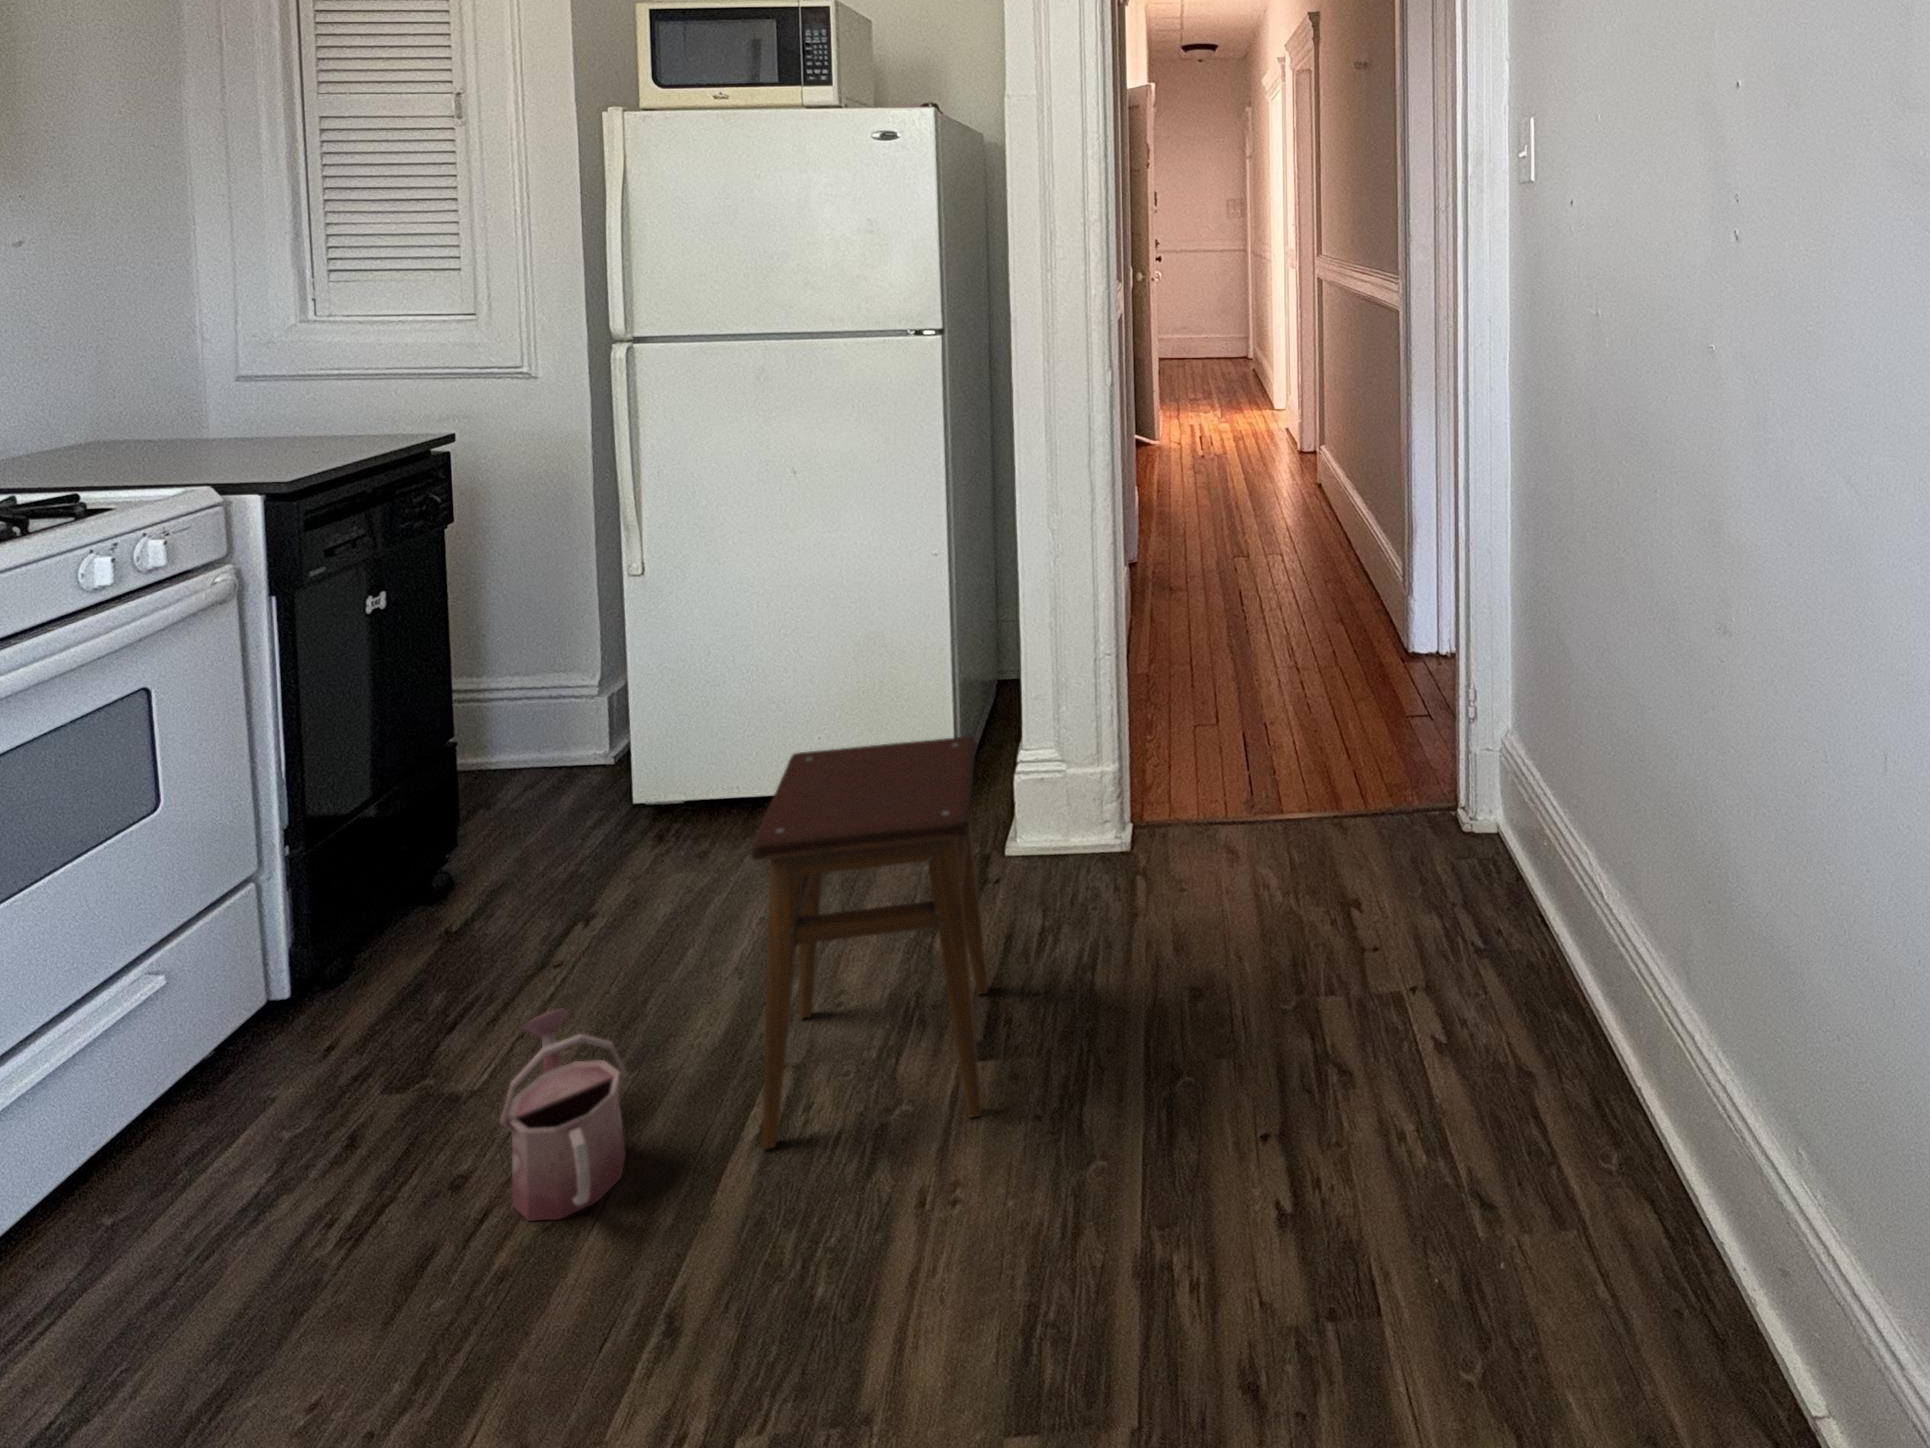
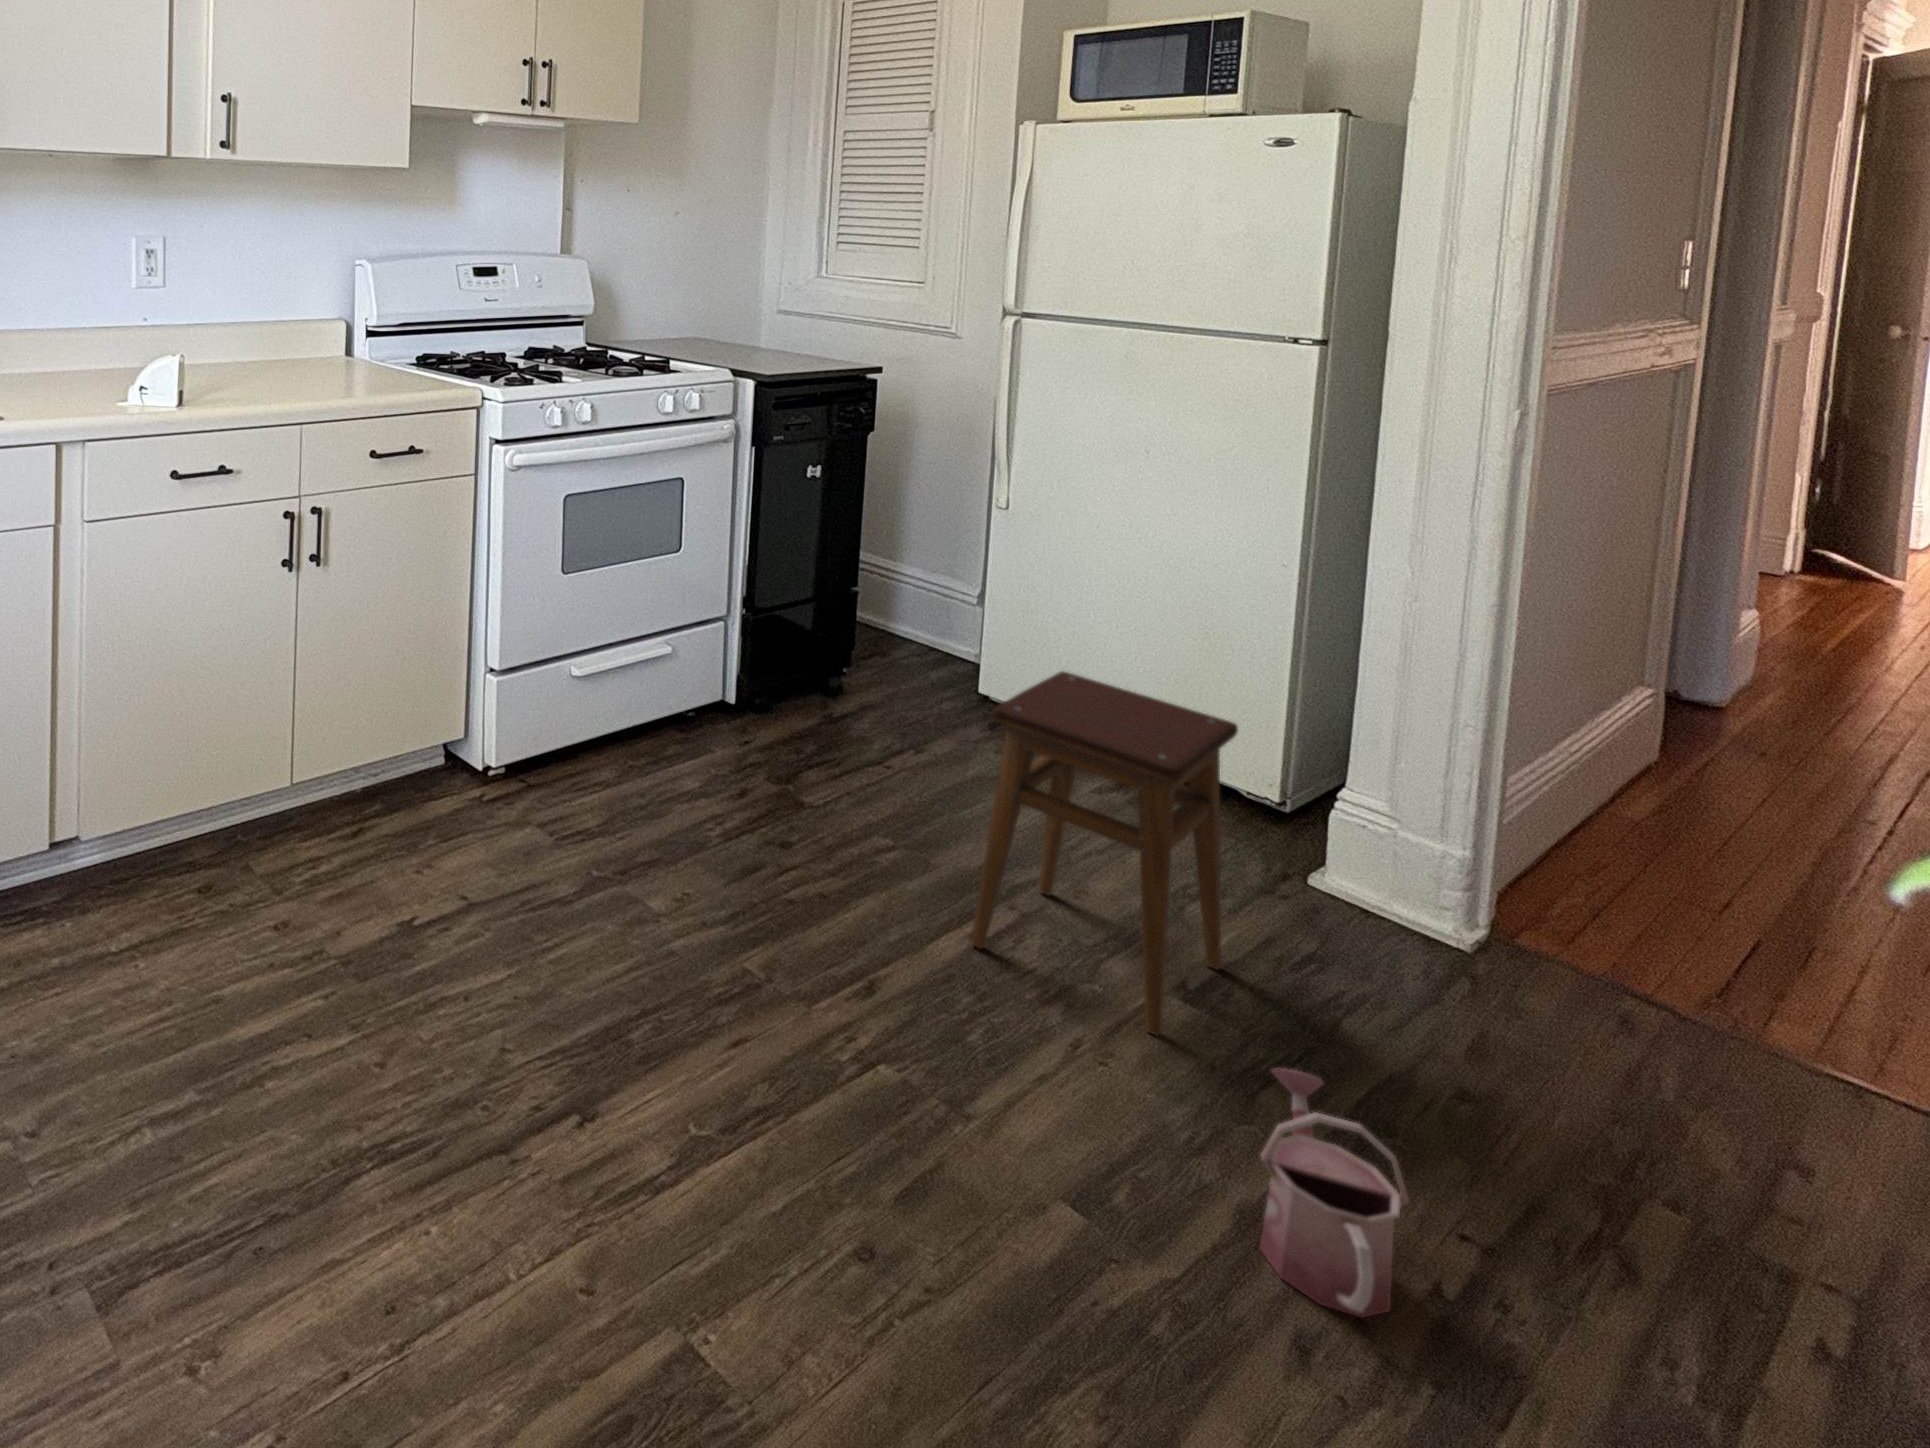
watering can: present [500,1009,627,1221] -> present [1260,1068,1408,1318]

